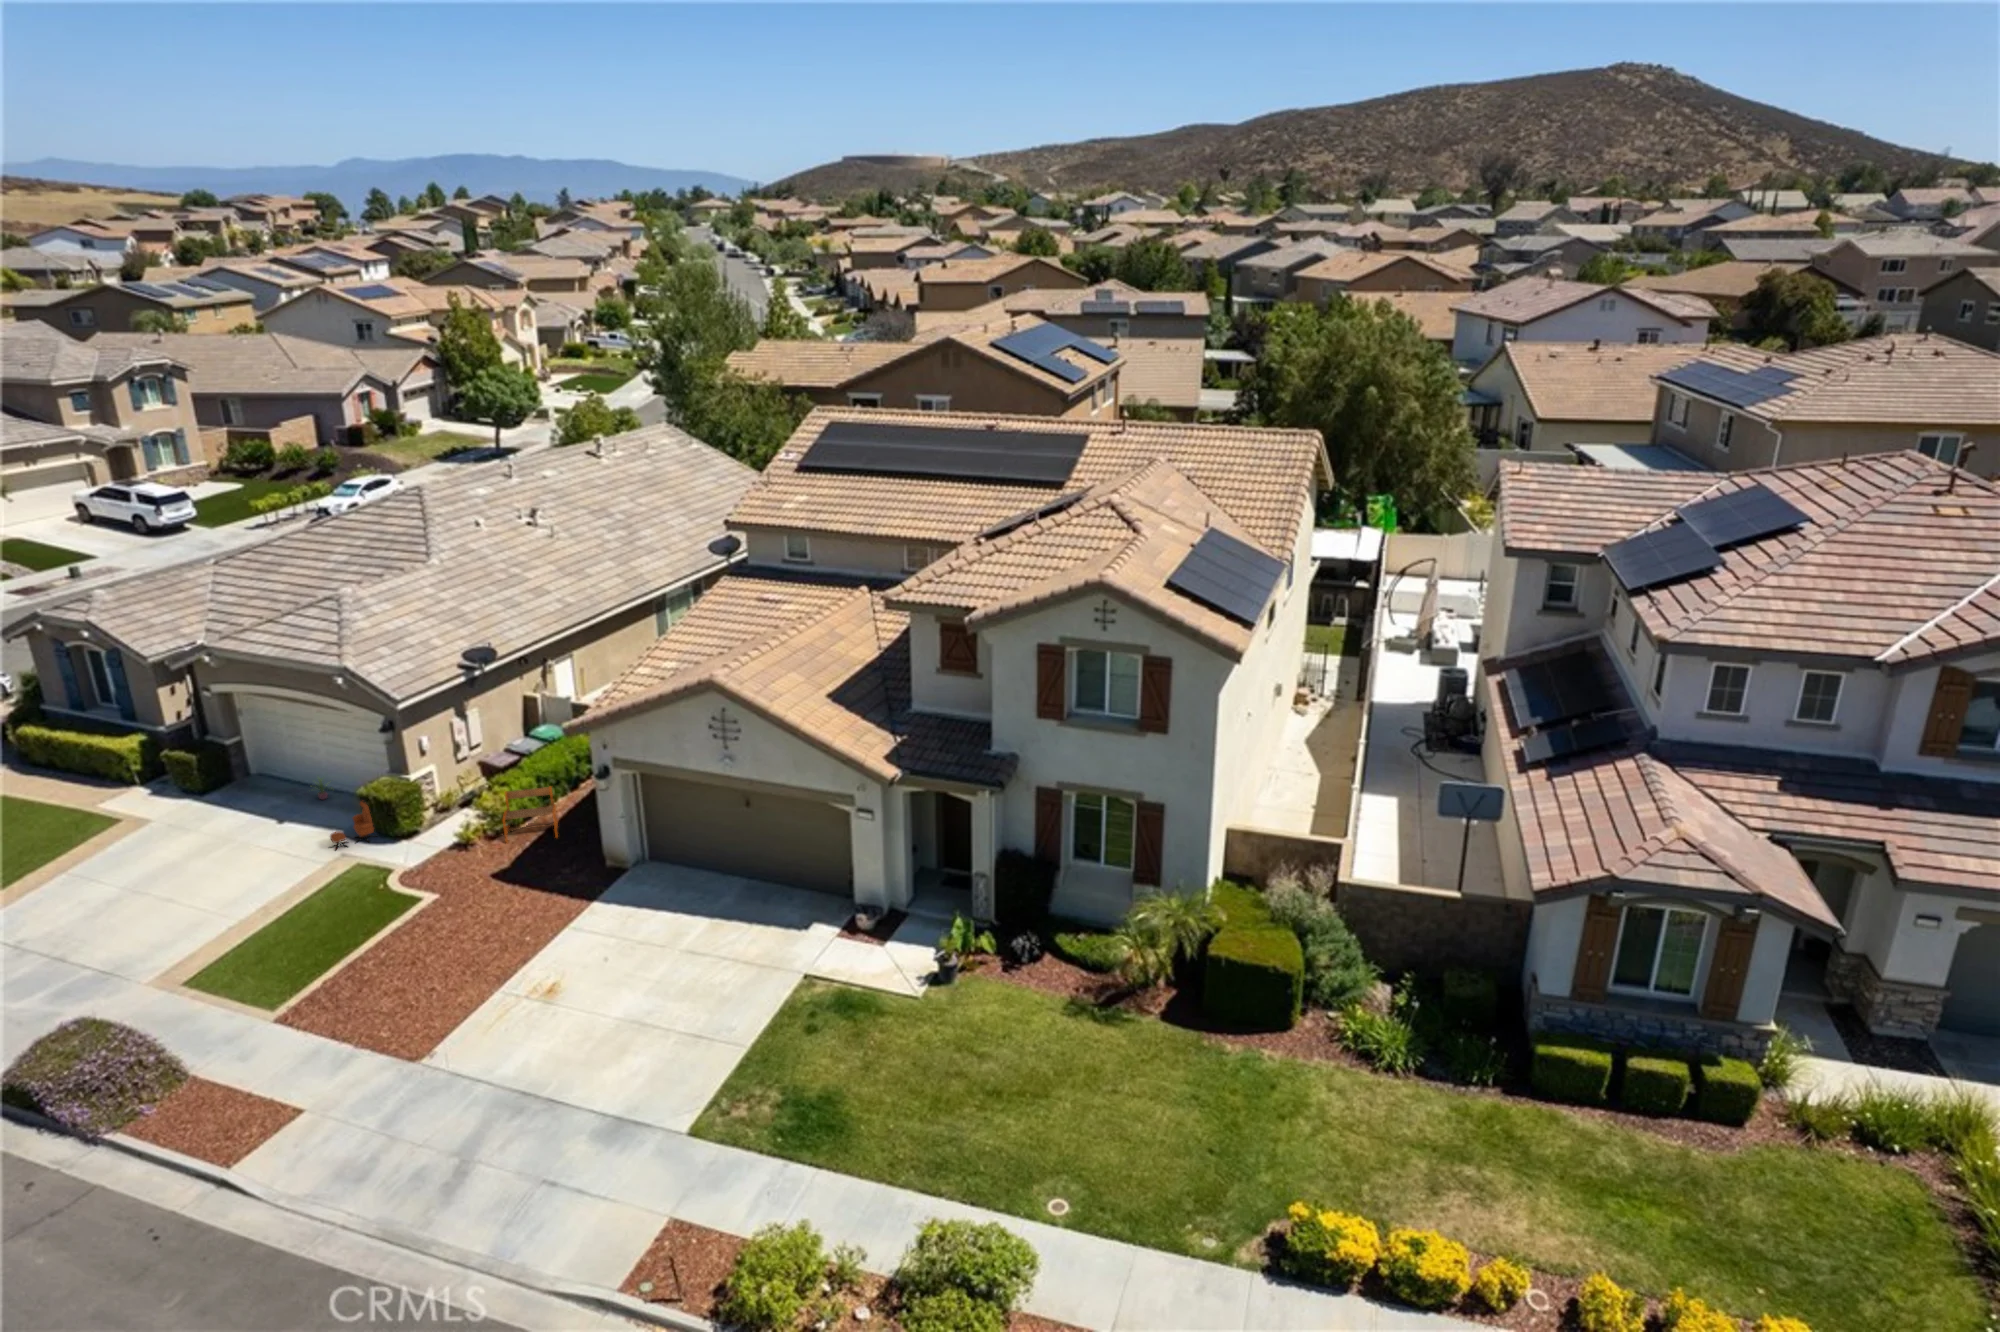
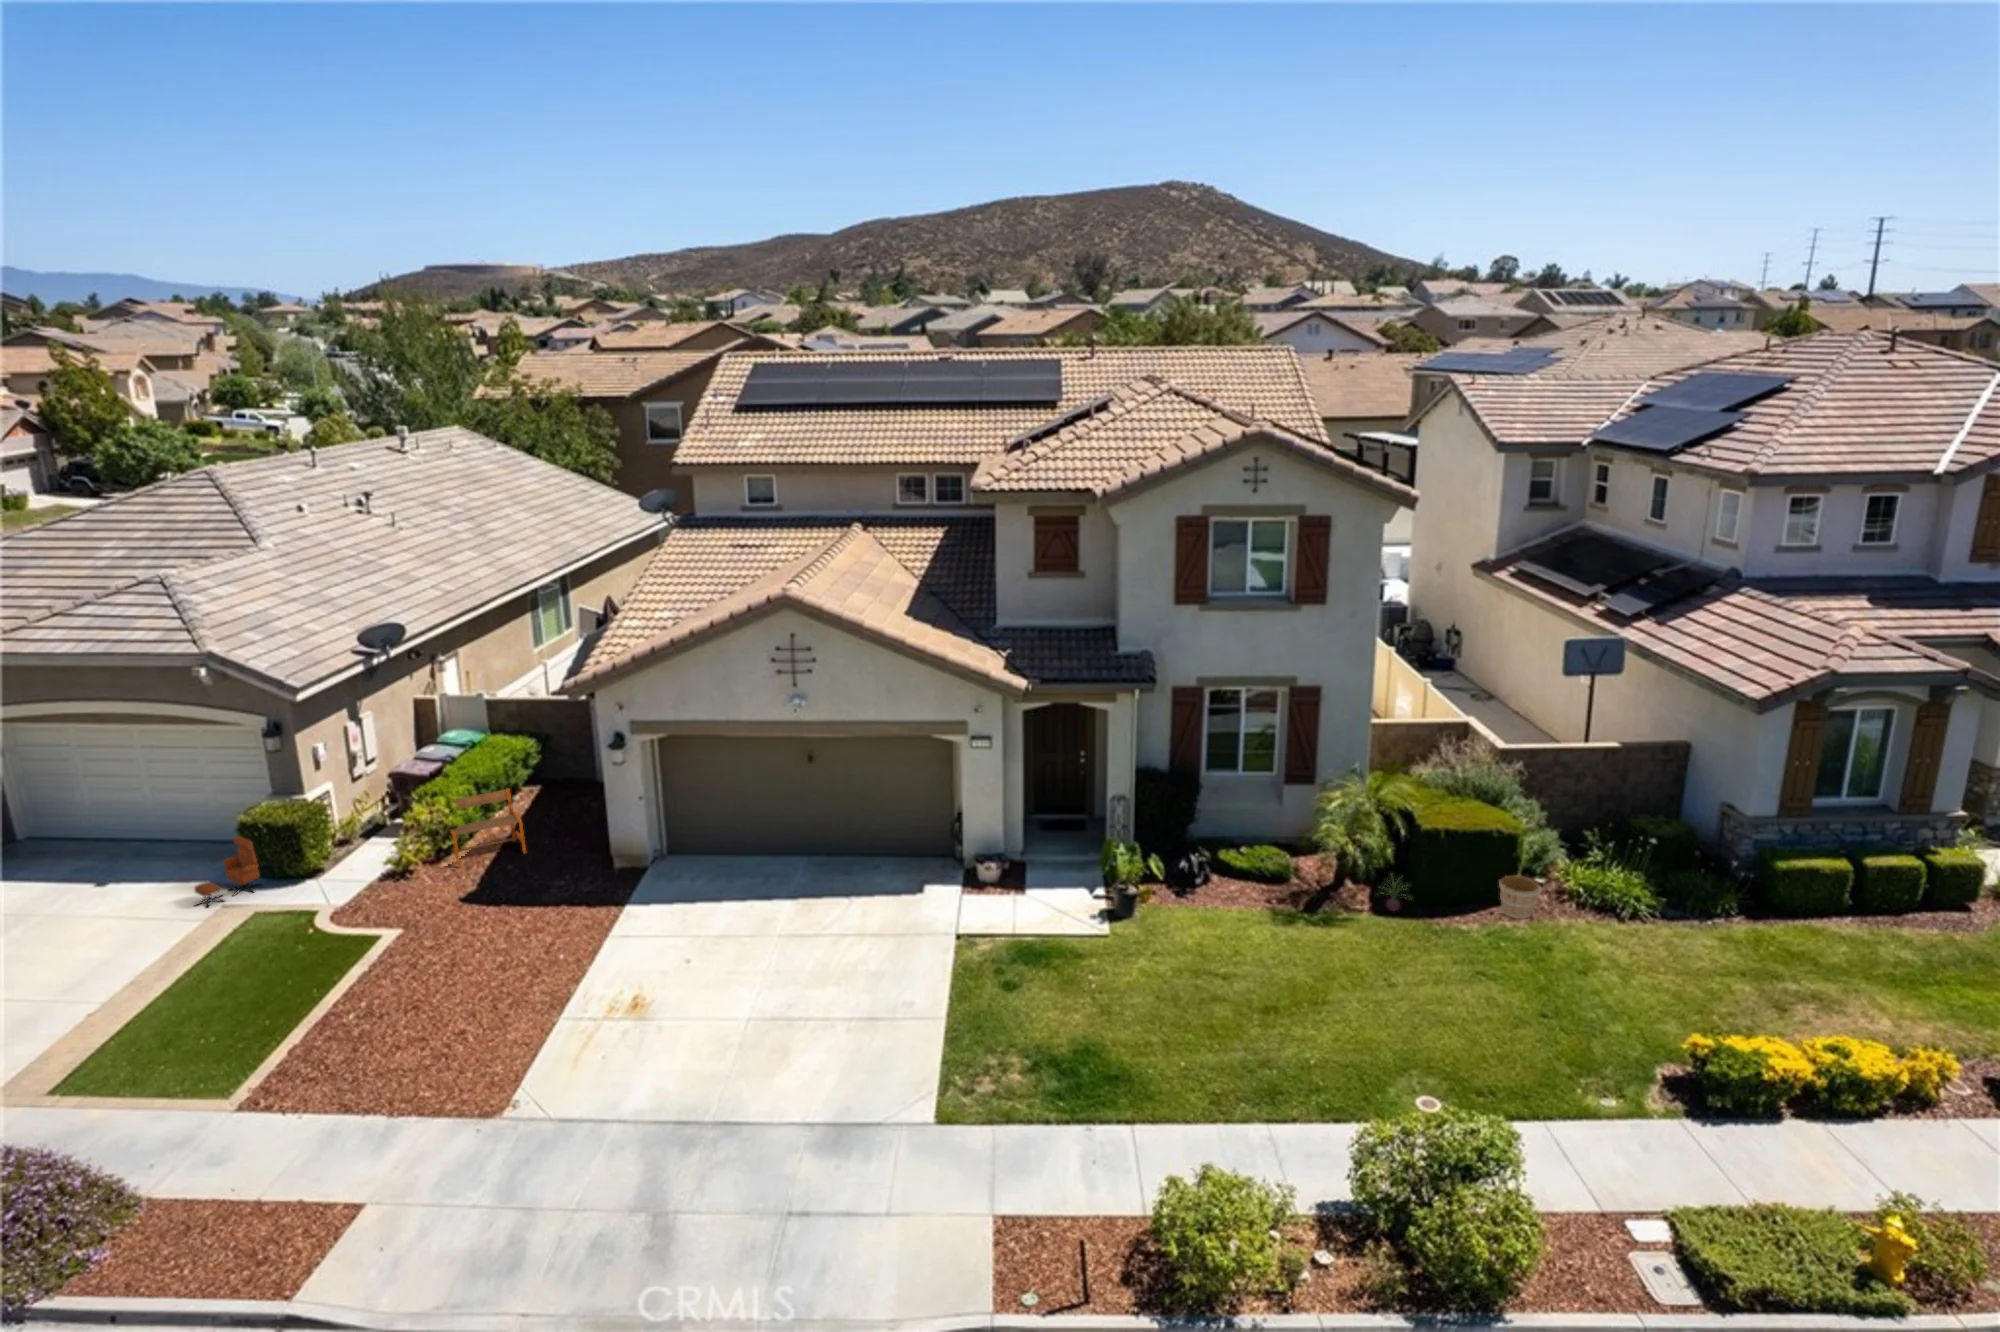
decorative plant: present [318,779,328,800] -> present [1381,881,1400,911]
wooden bucket: none [1265,1006,1300,1047] -> present [1499,875,1540,919]

